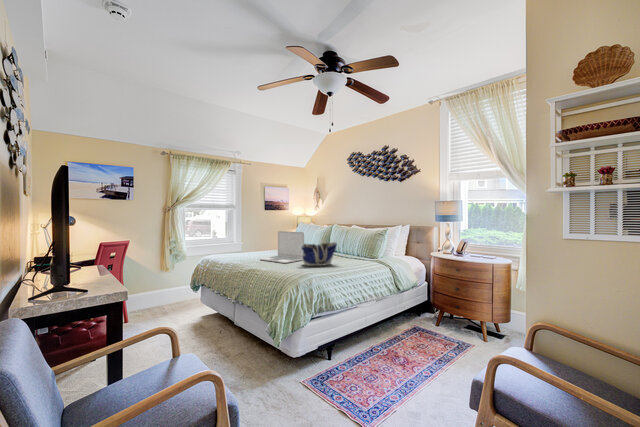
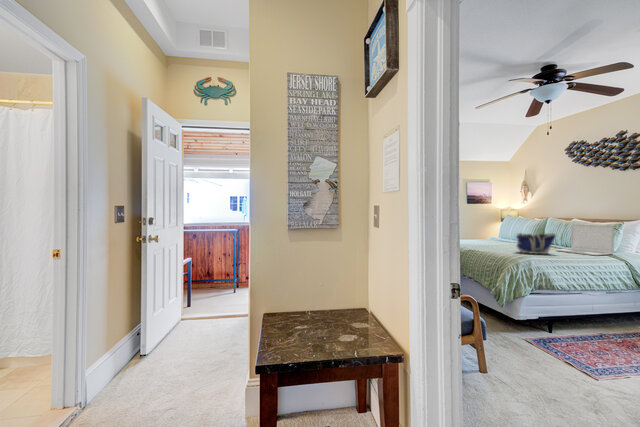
laptop: present [260,231,304,263] -> present [556,224,614,256]

